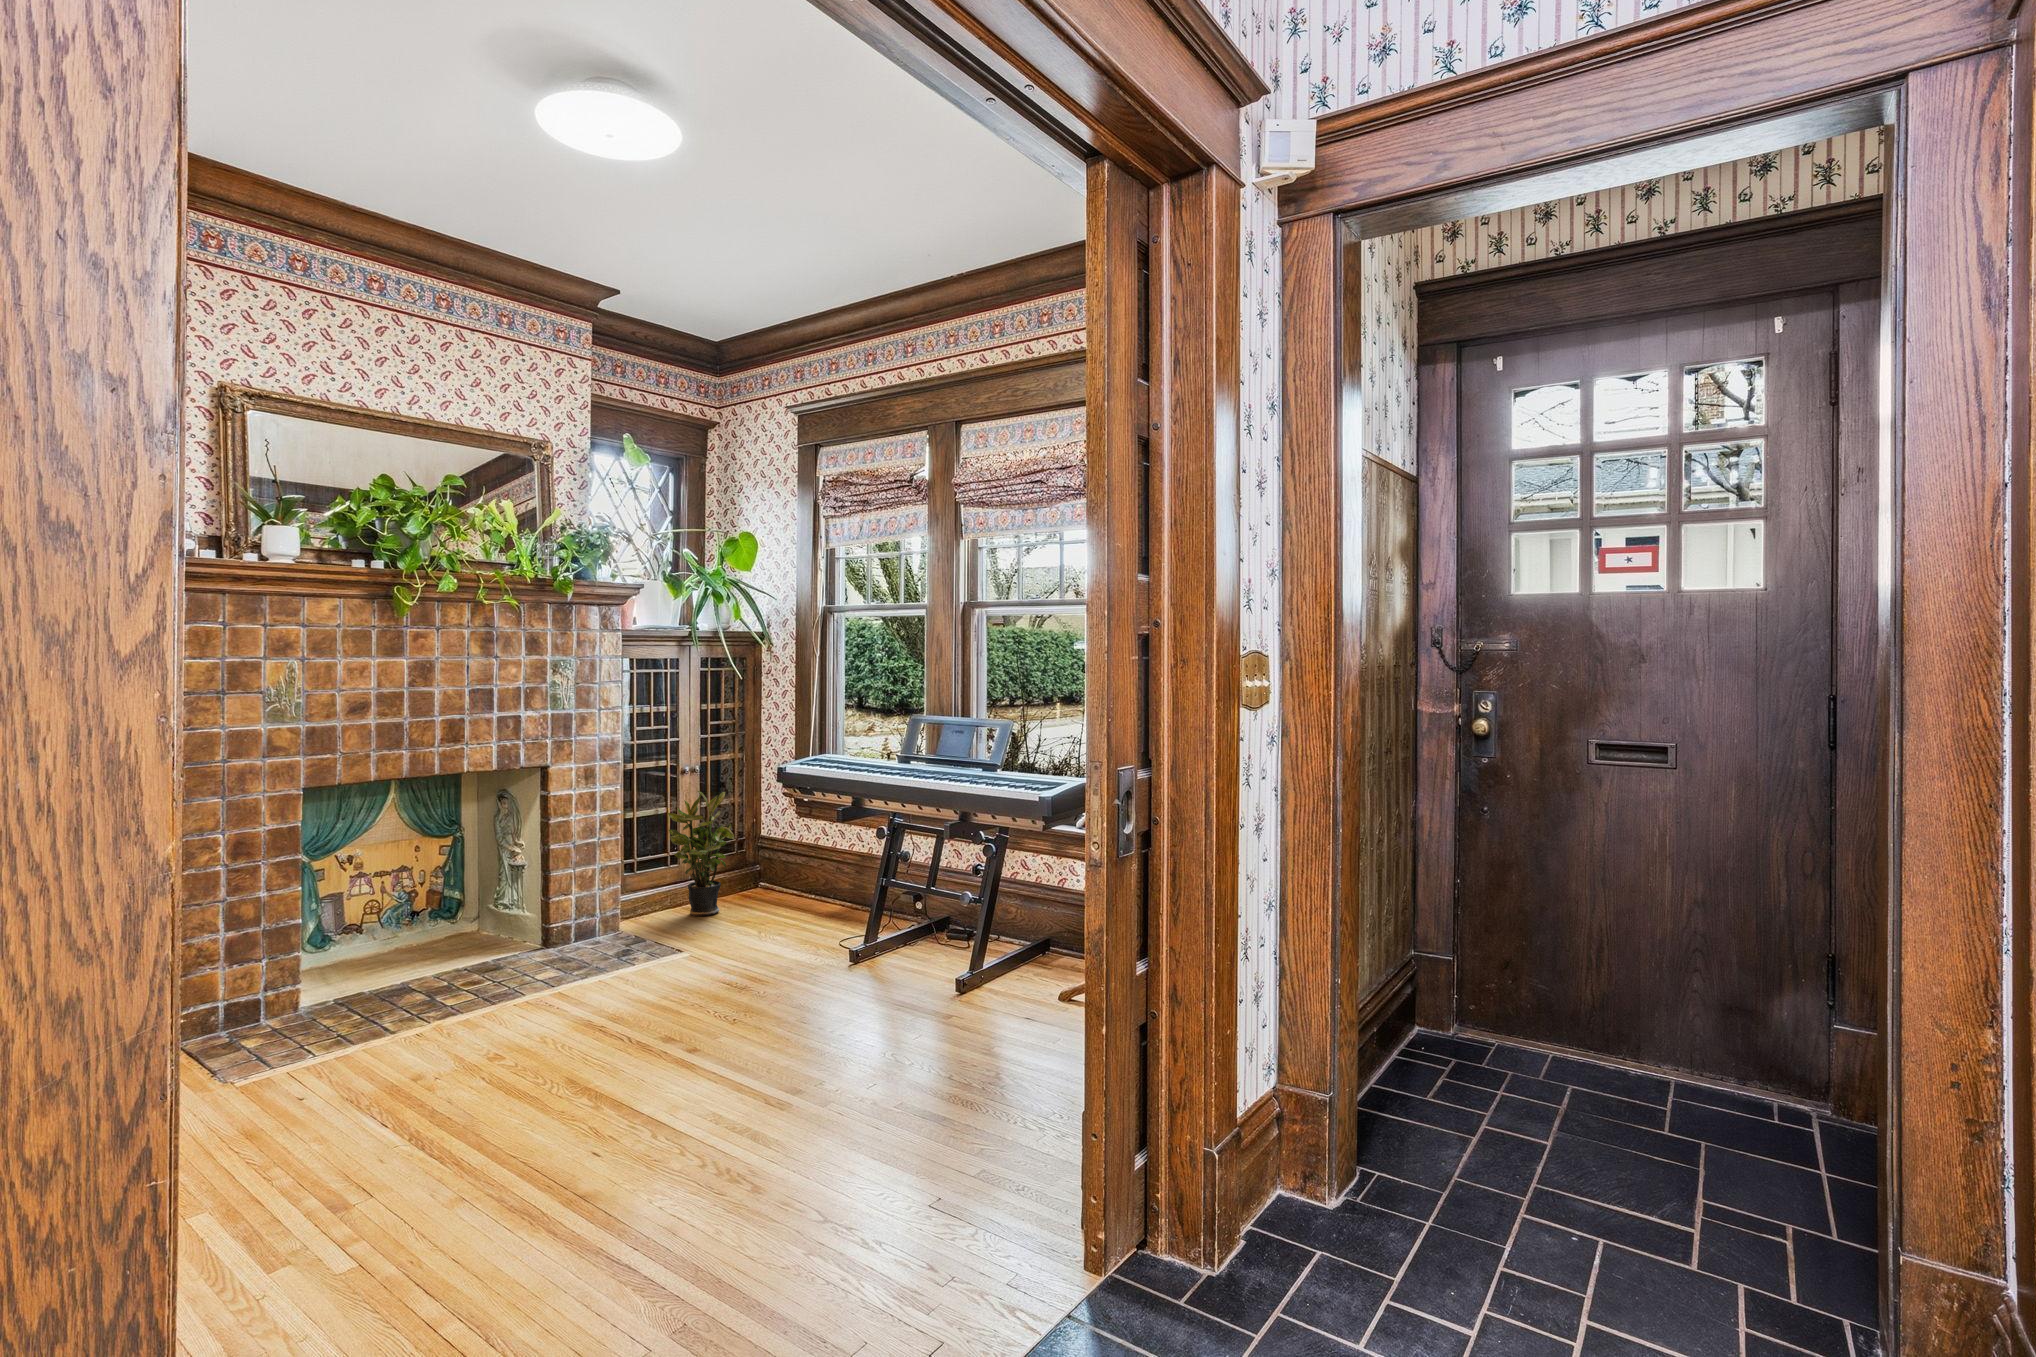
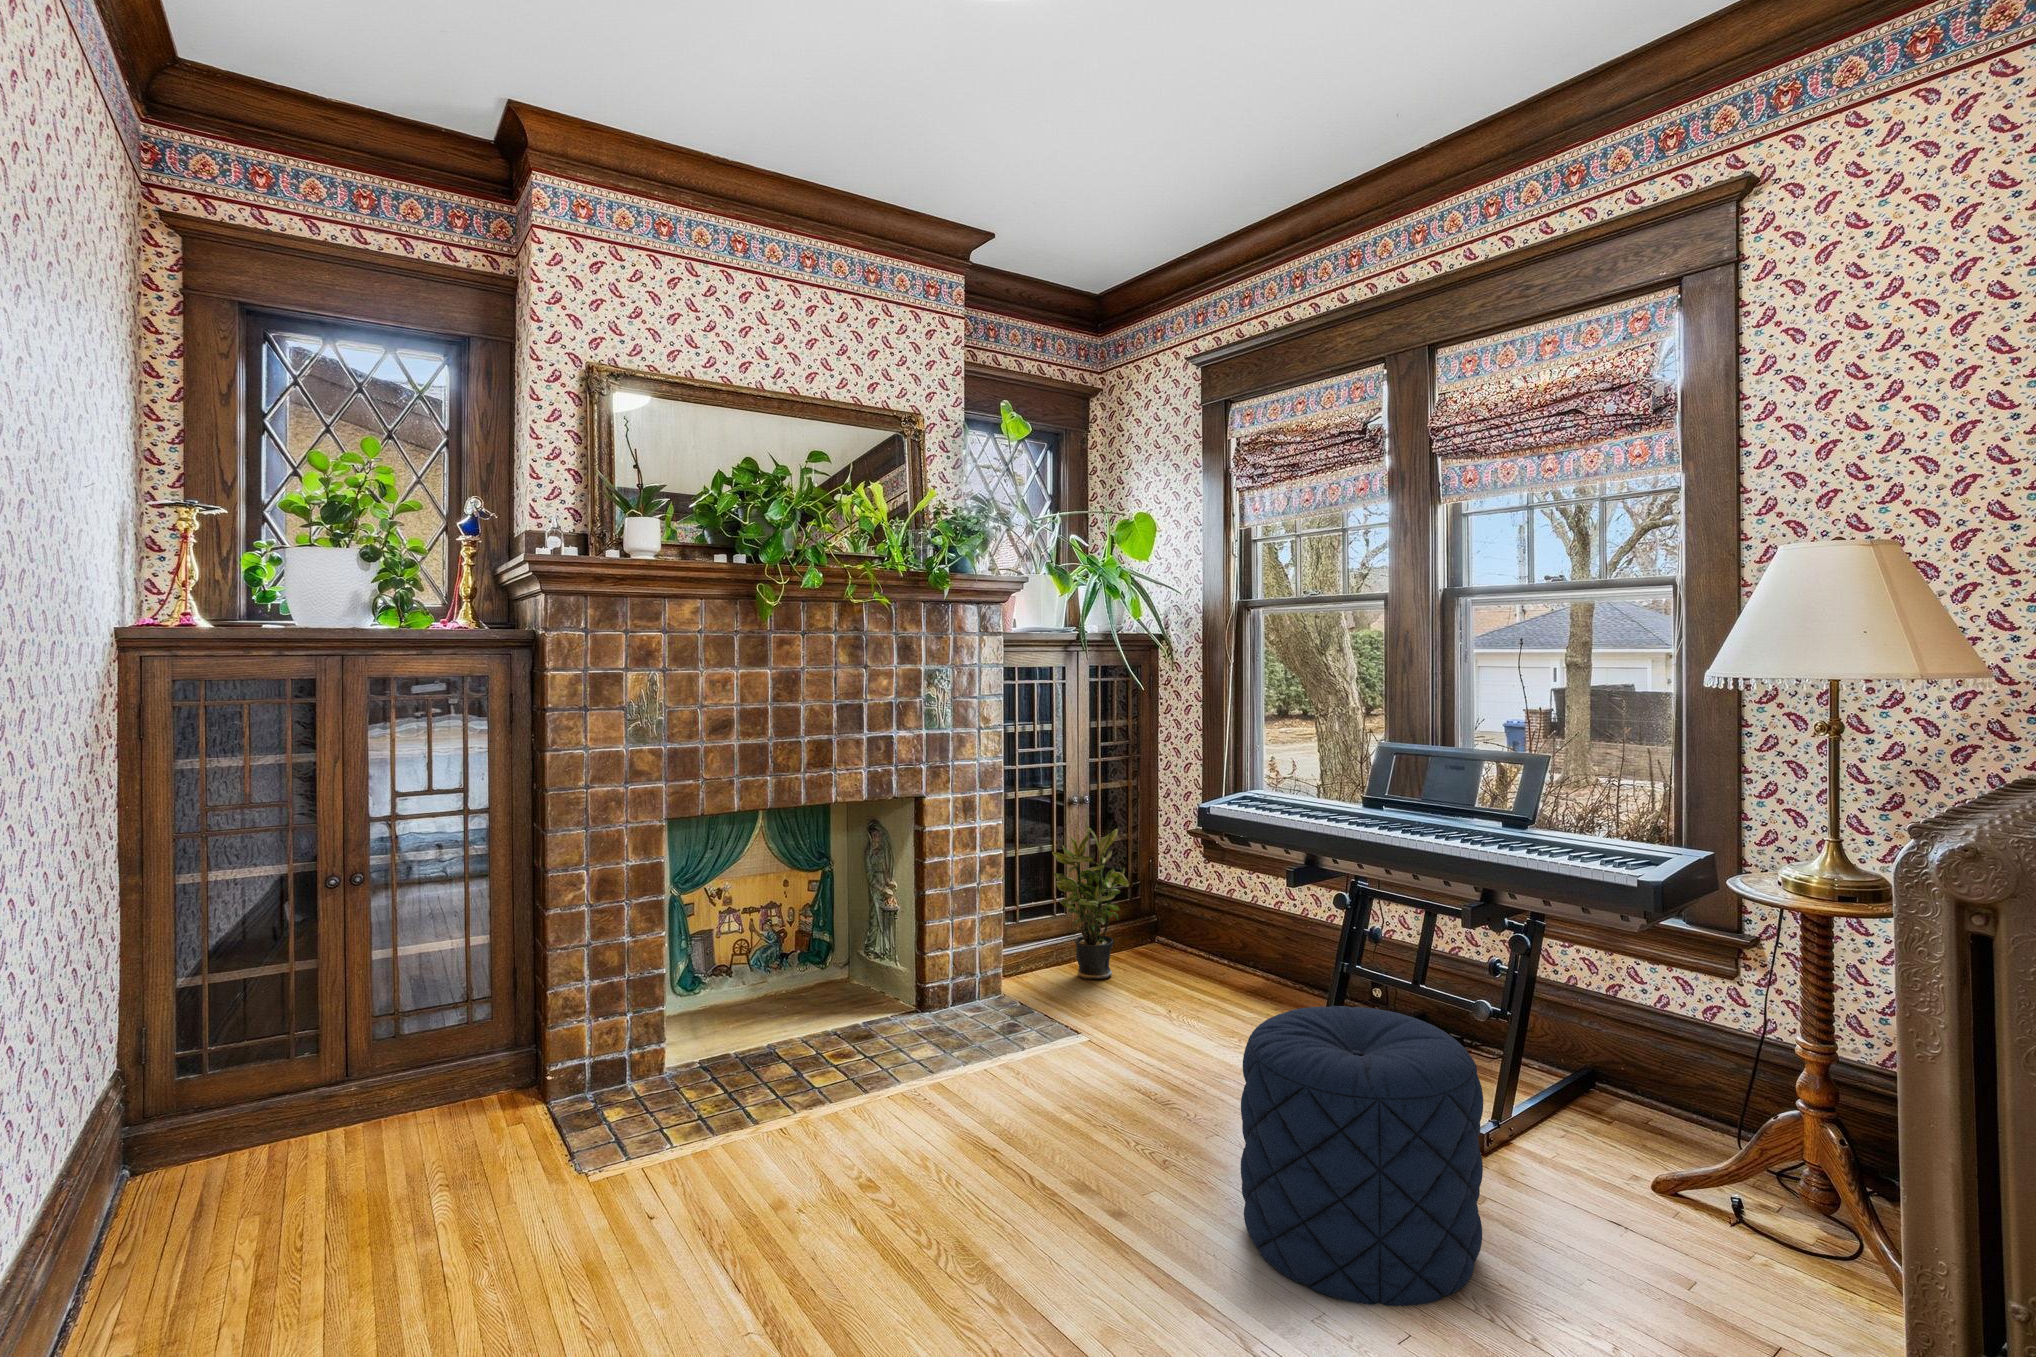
pouf: none [786,889,938,1064] -> present [1241,1006,1483,1306]

